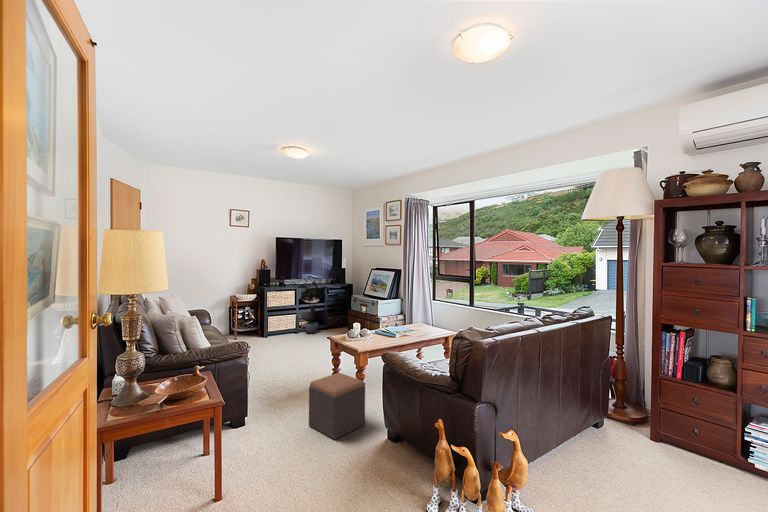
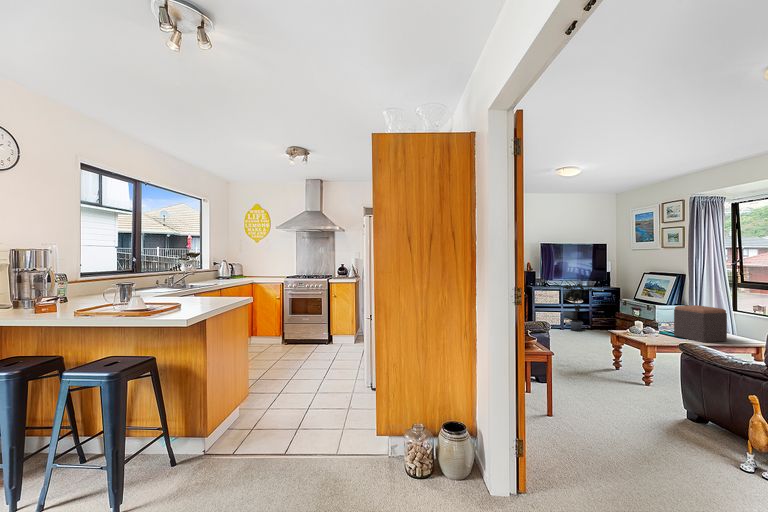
footstool: present [309,373,365,439] -> present [674,305,727,342]

